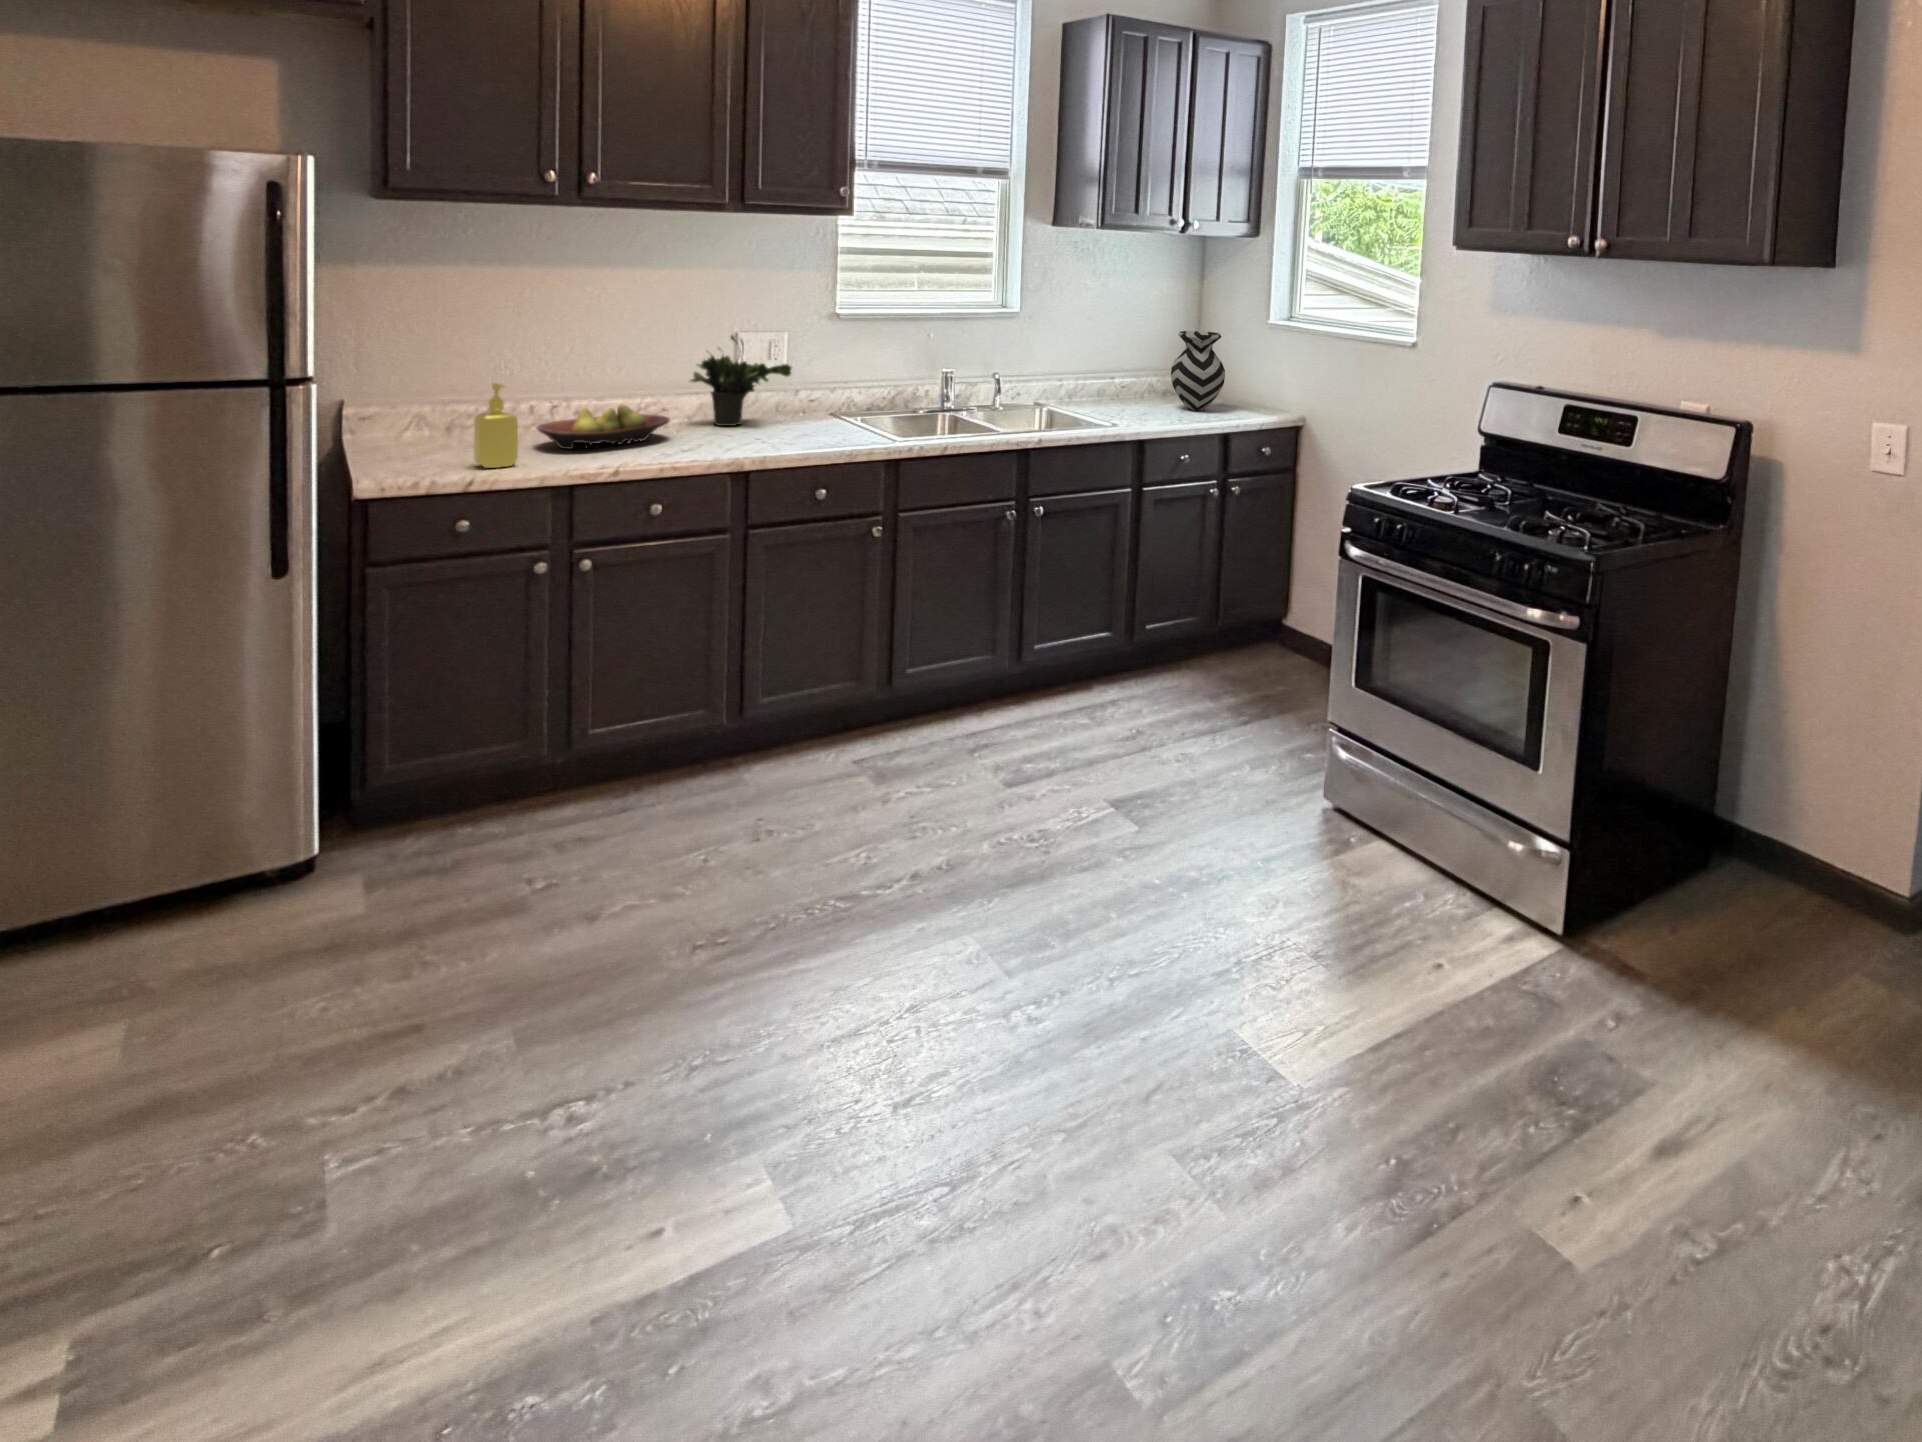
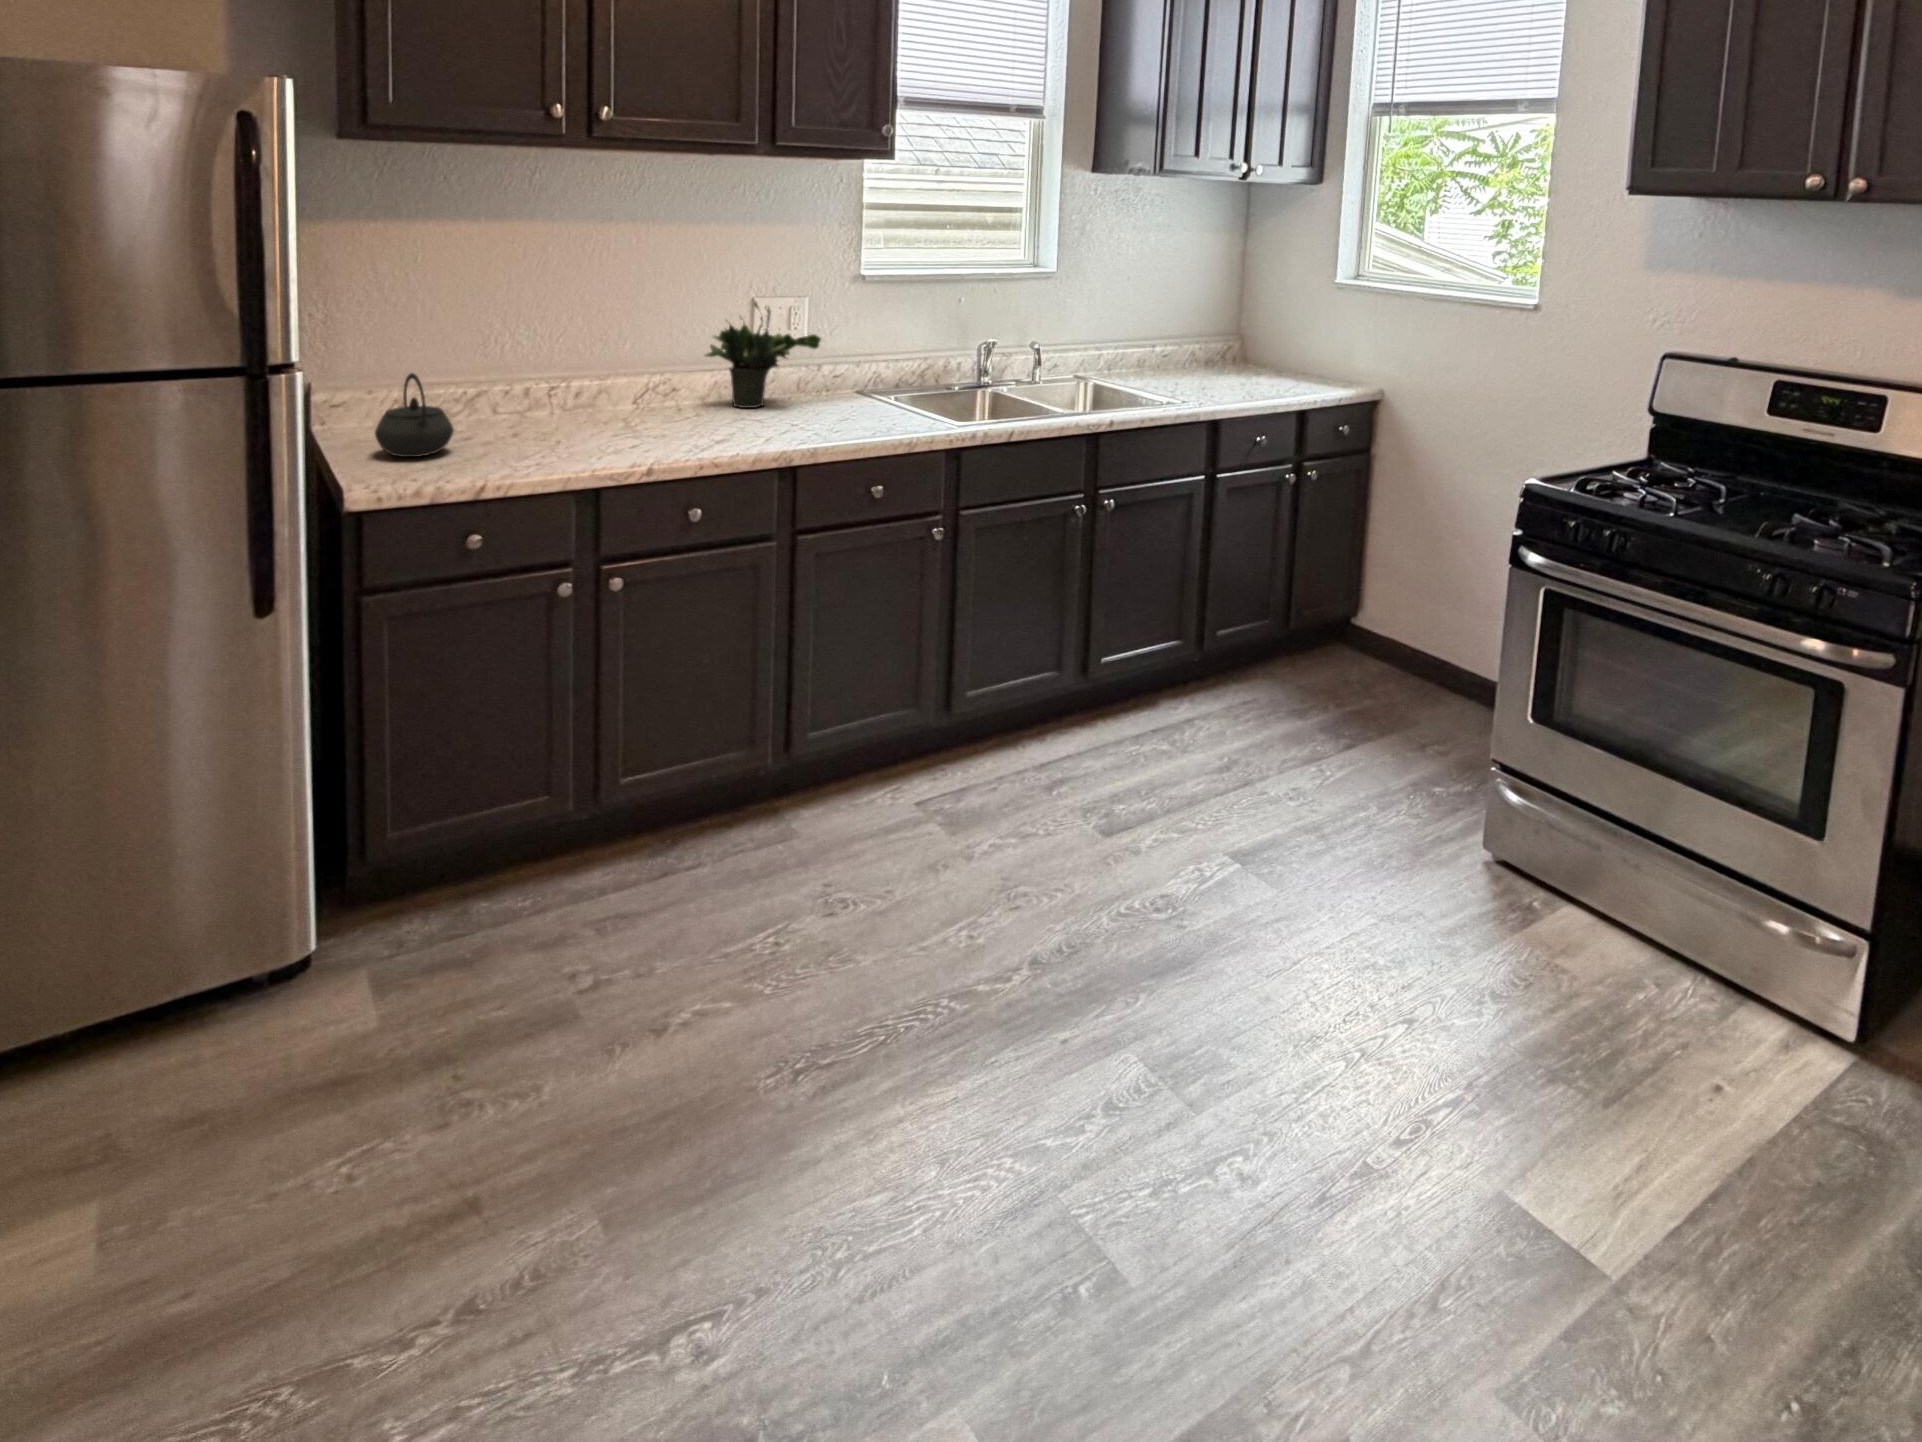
vase: present [1171,331,1225,411] -> none [1226,292,1289,382]
soap dispenser: present [474,383,518,468] -> none [478,364,530,468]
kettle: none [390,391,457,460] -> present [375,373,454,457]
fruit bowl: present [537,405,670,449] -> none [542,385,692,441]

